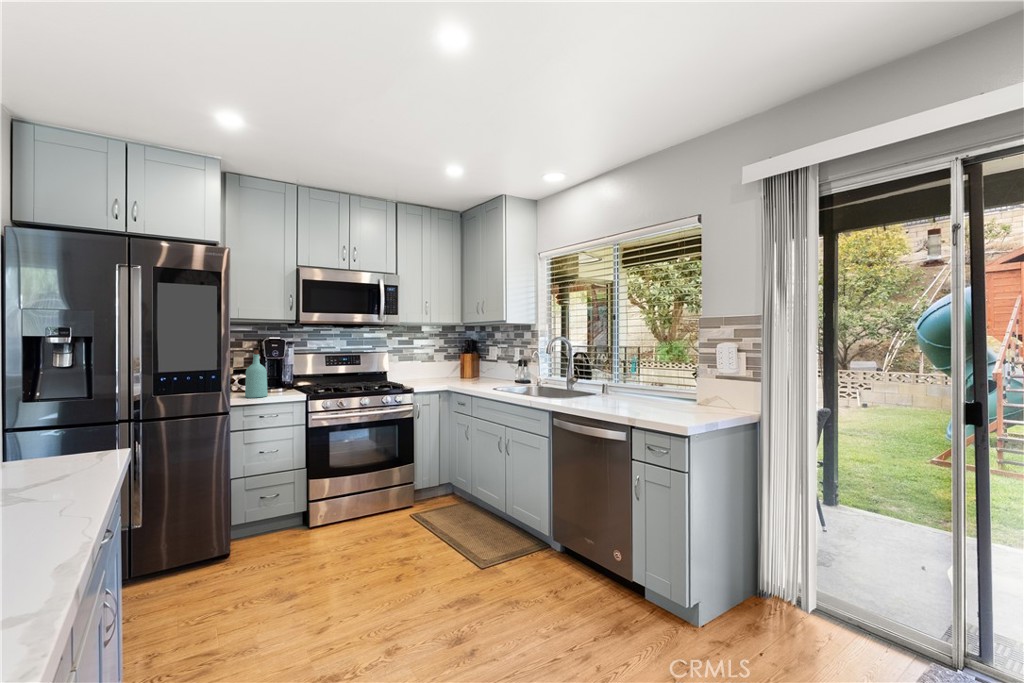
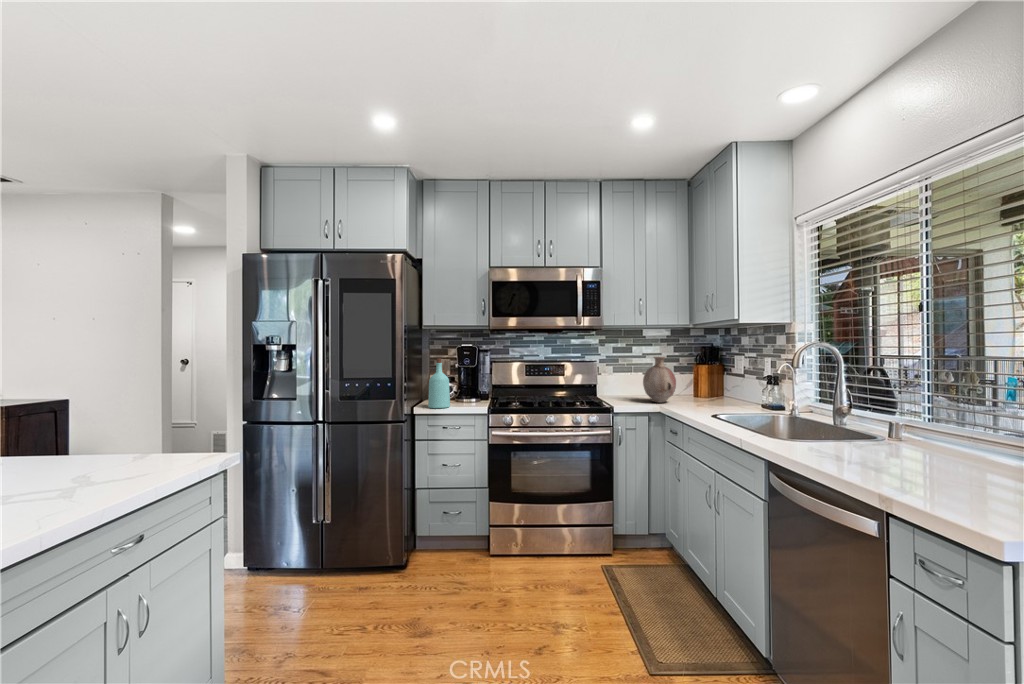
vase: none [430,348,455,384] -> present [643,356,676,403]

